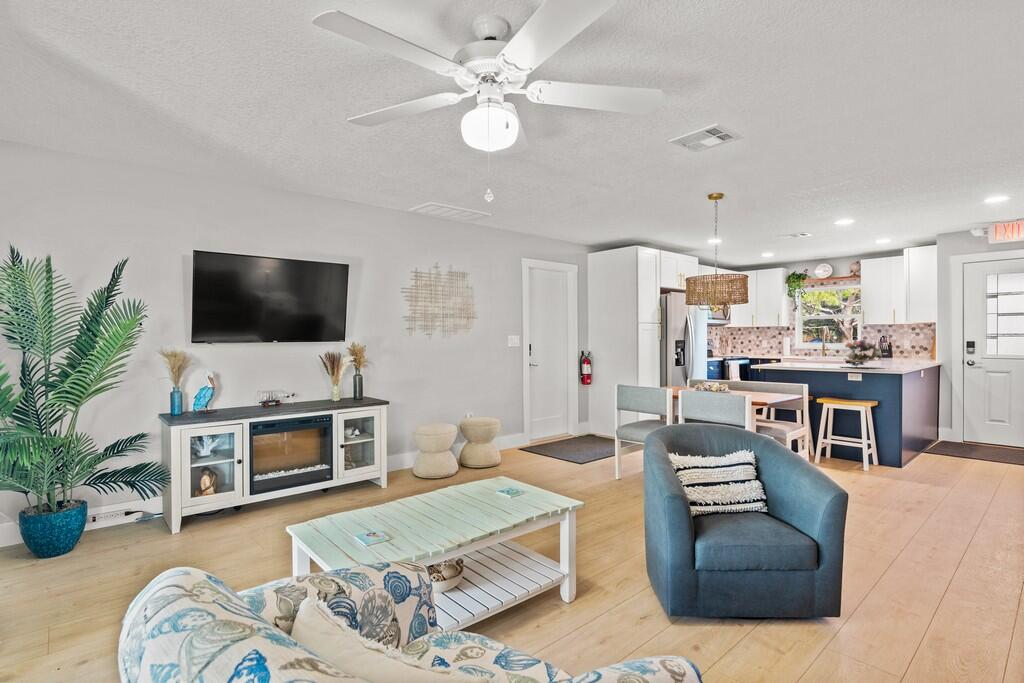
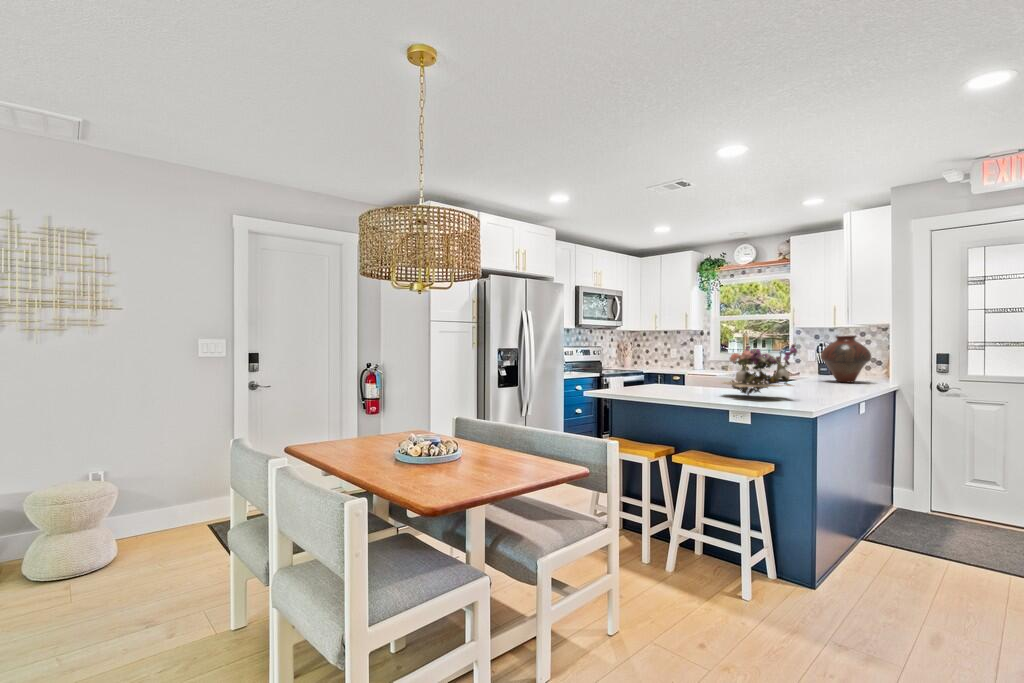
vase: none [890,331,924,361] -> present [821,335,871,382]

